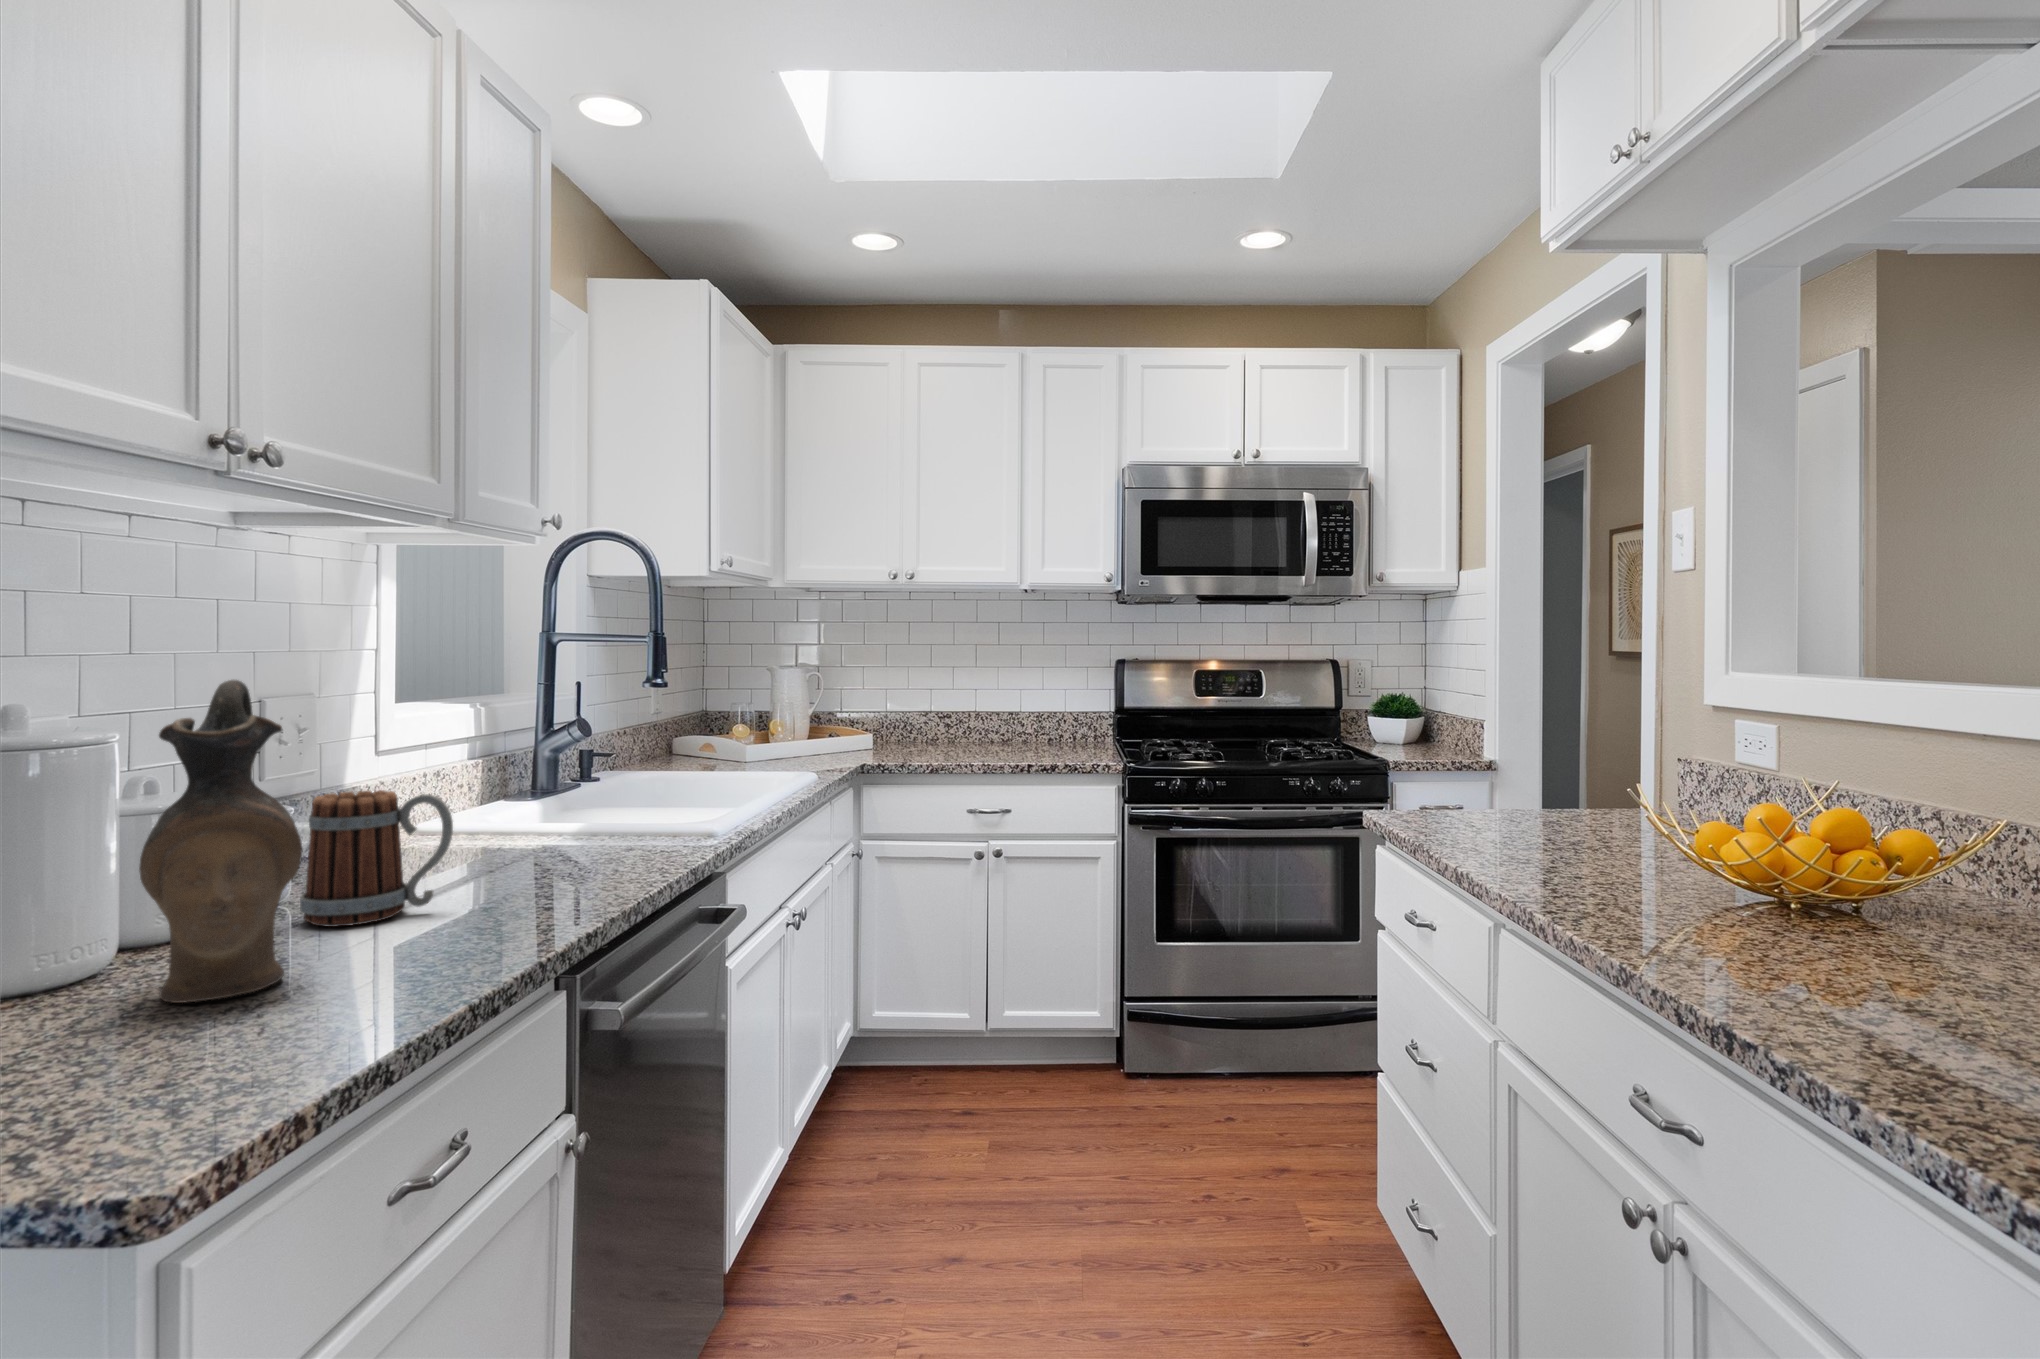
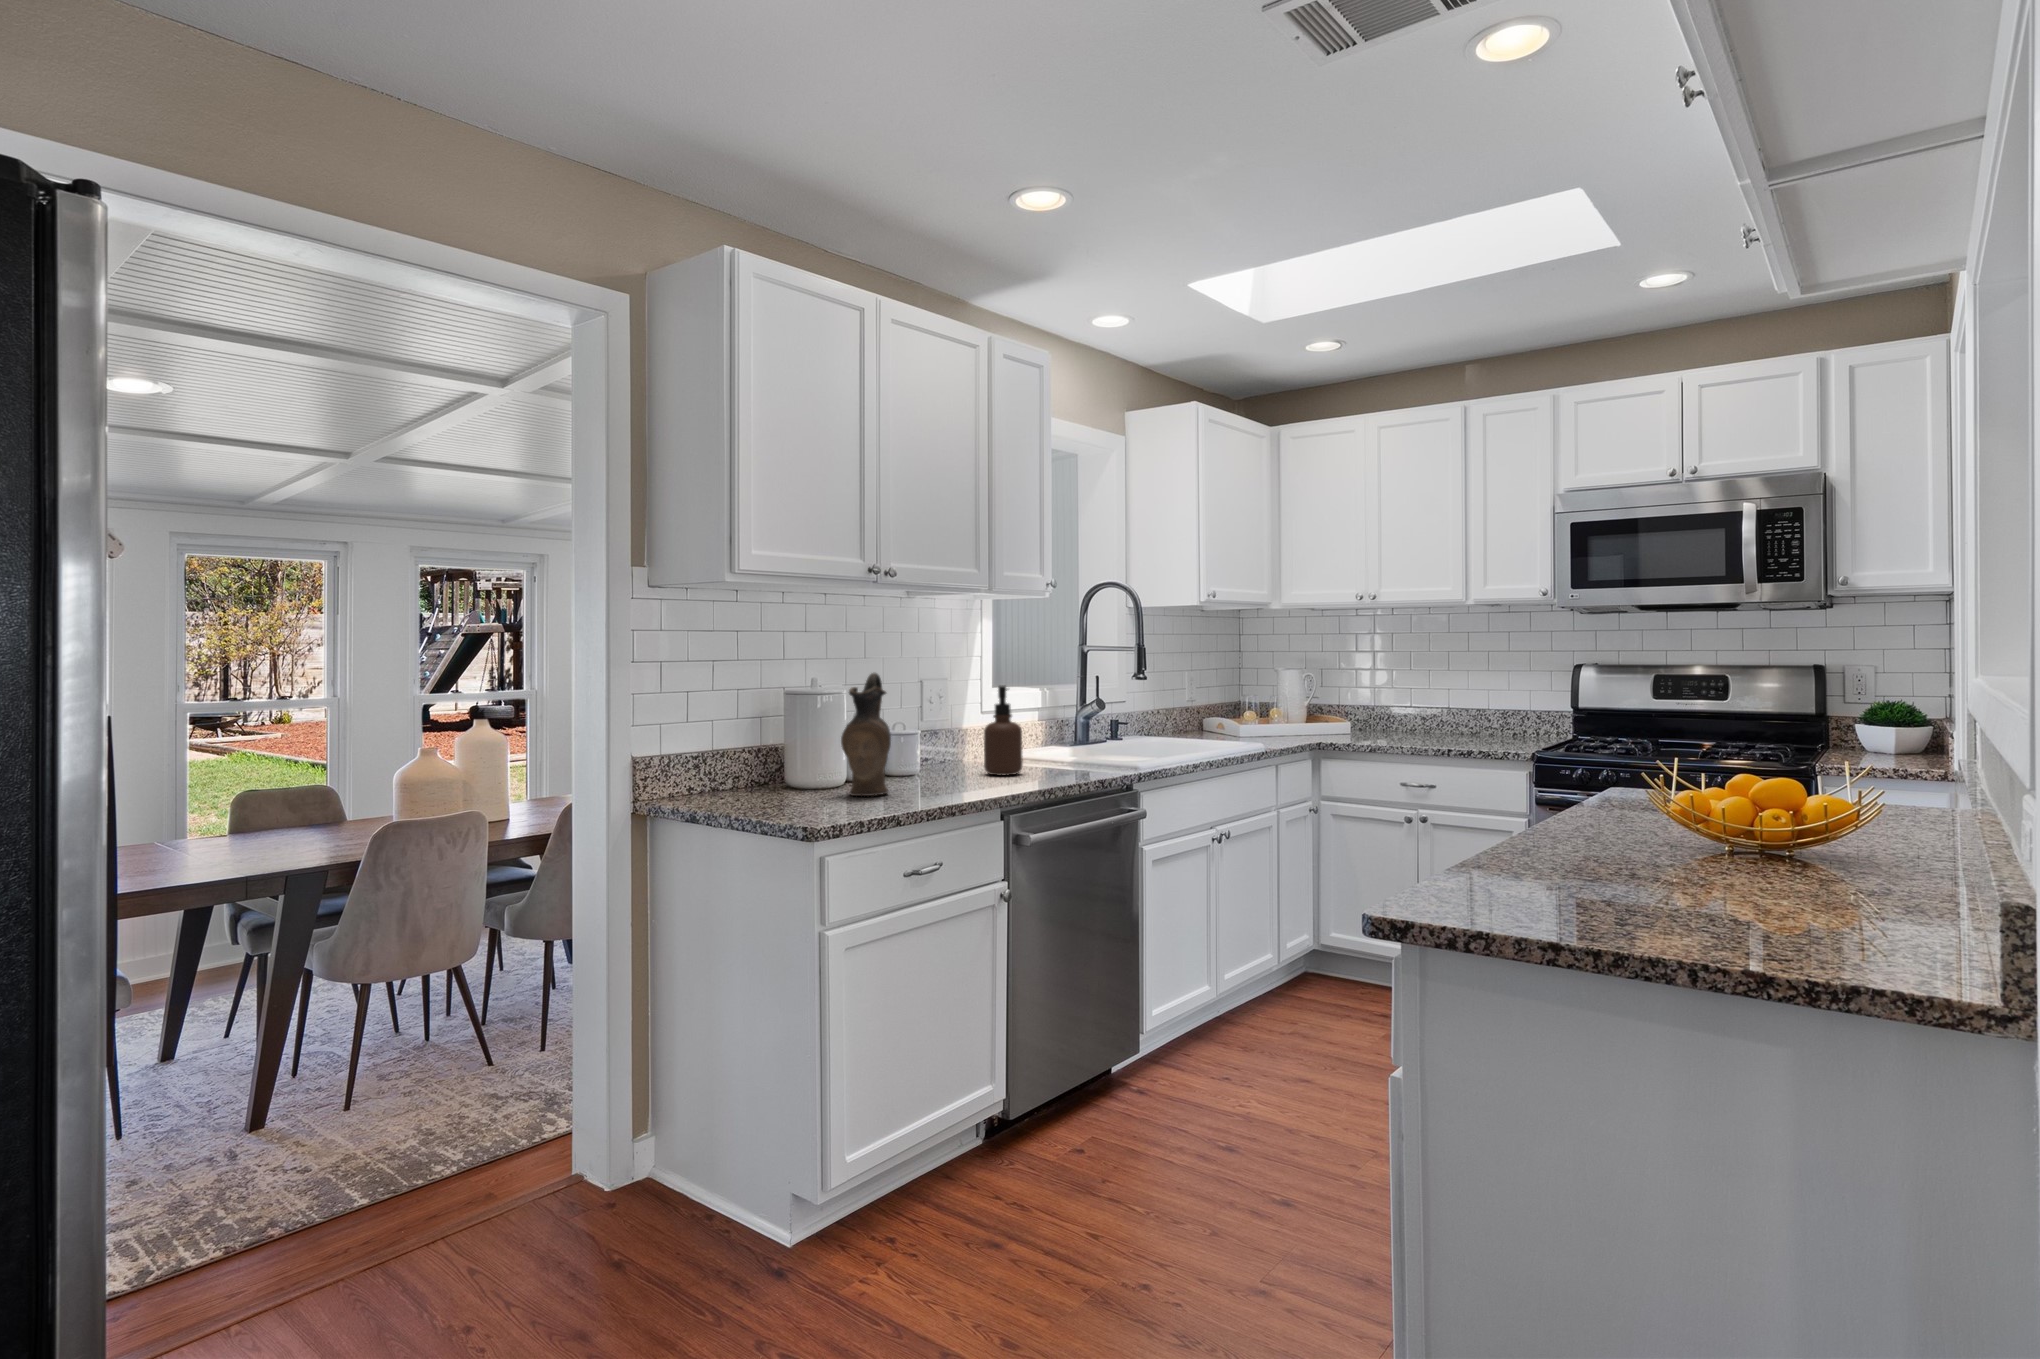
soap dispenser: none [454,701,539,880] -> present [984,685,1023,775]
mug: present [300,790,453,927] -> none [911,725,968,783]

